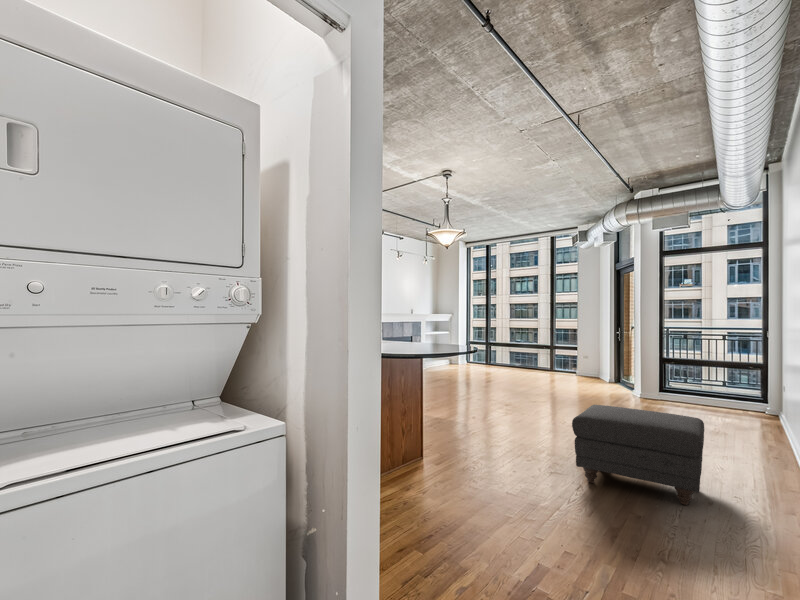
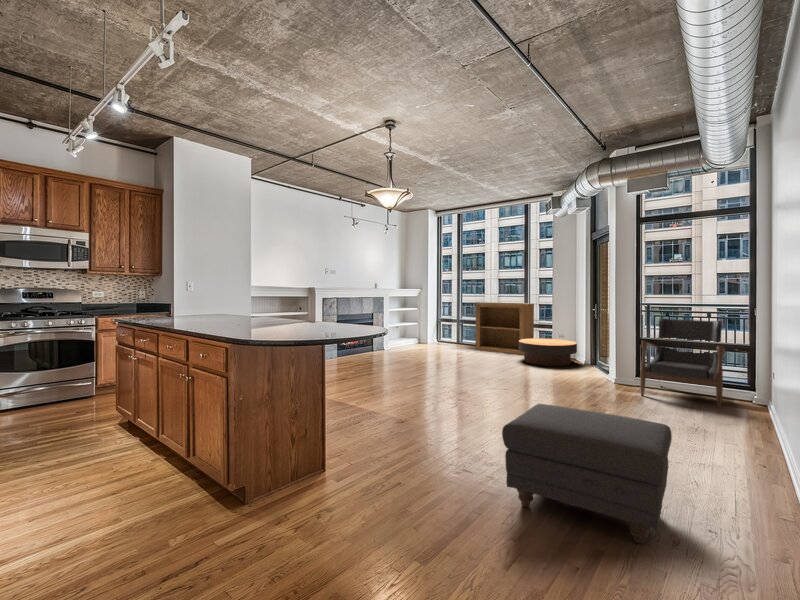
bookshelf: none [504,325,559,374] -> present [475,302,534,355]
armchair: none [665,340,740,418] -> present [640,318,726,408]
coffee table: none [548,359,602,384] -> present [519,338,577,366]

